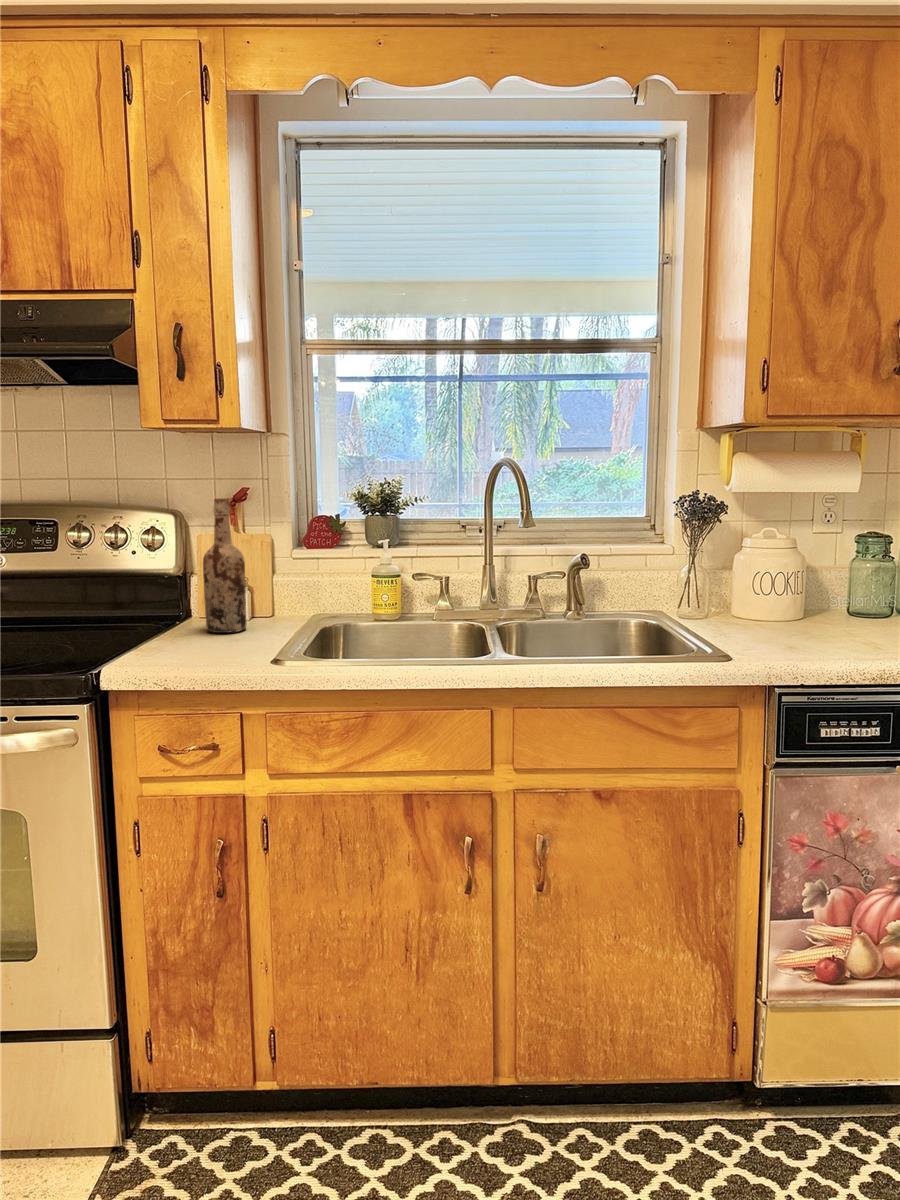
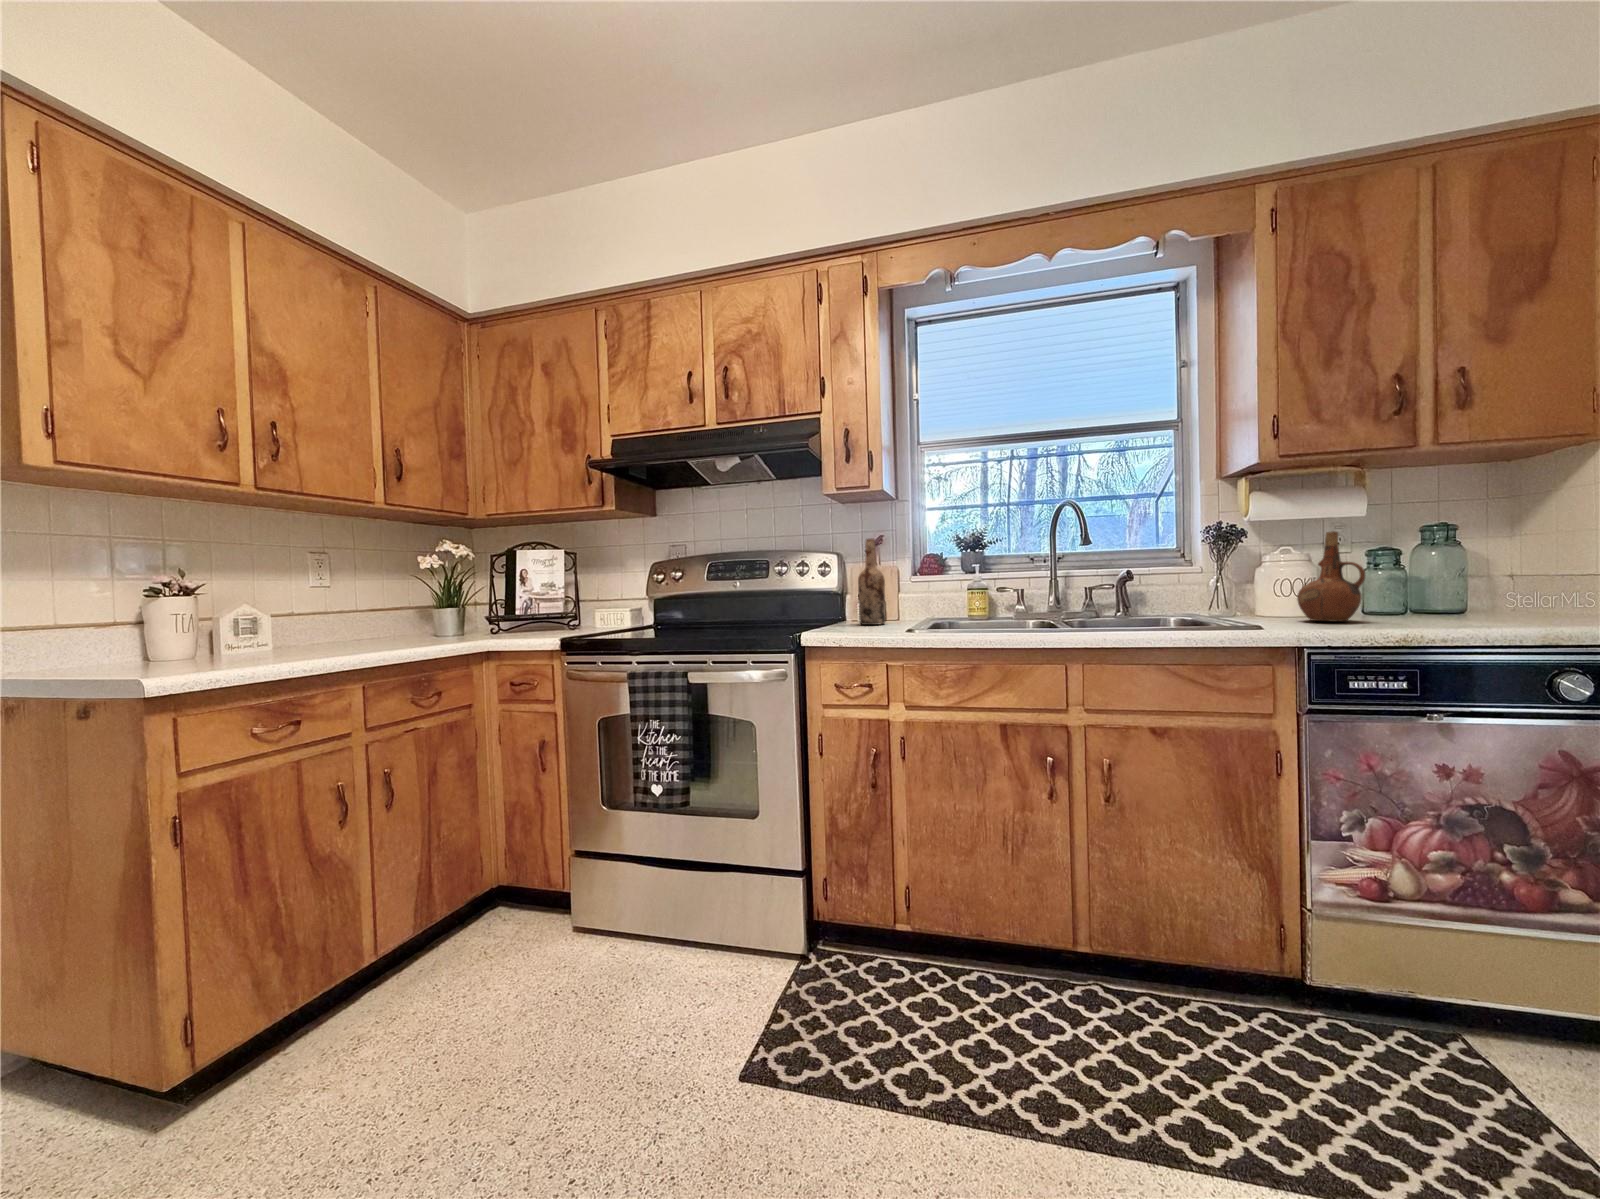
ceramic pitcher: none [777,523,851,638] -> present [1297,531,1365,621]

